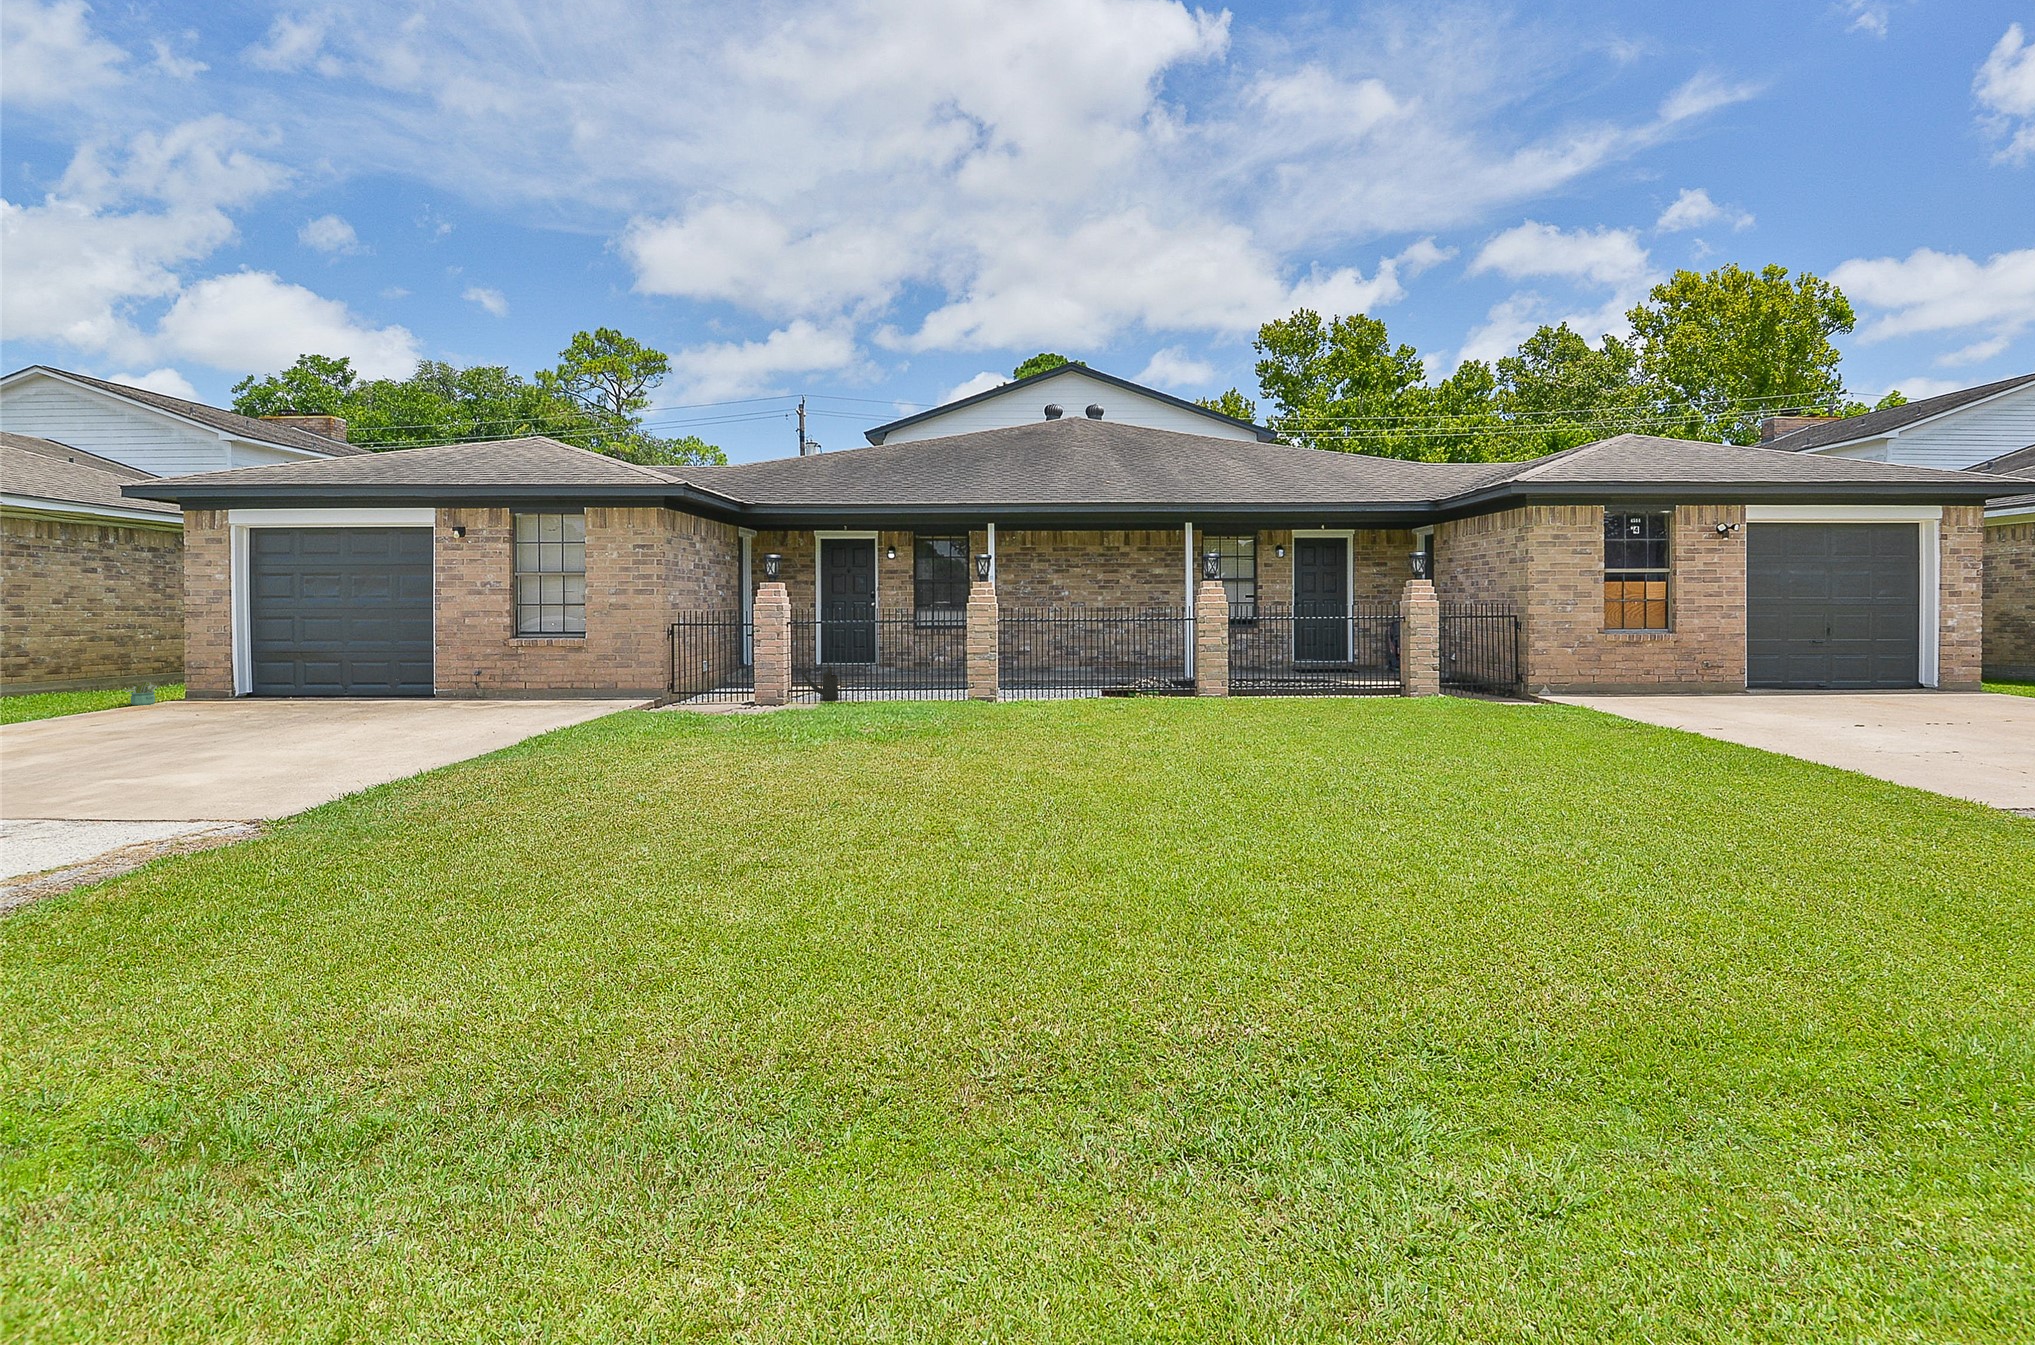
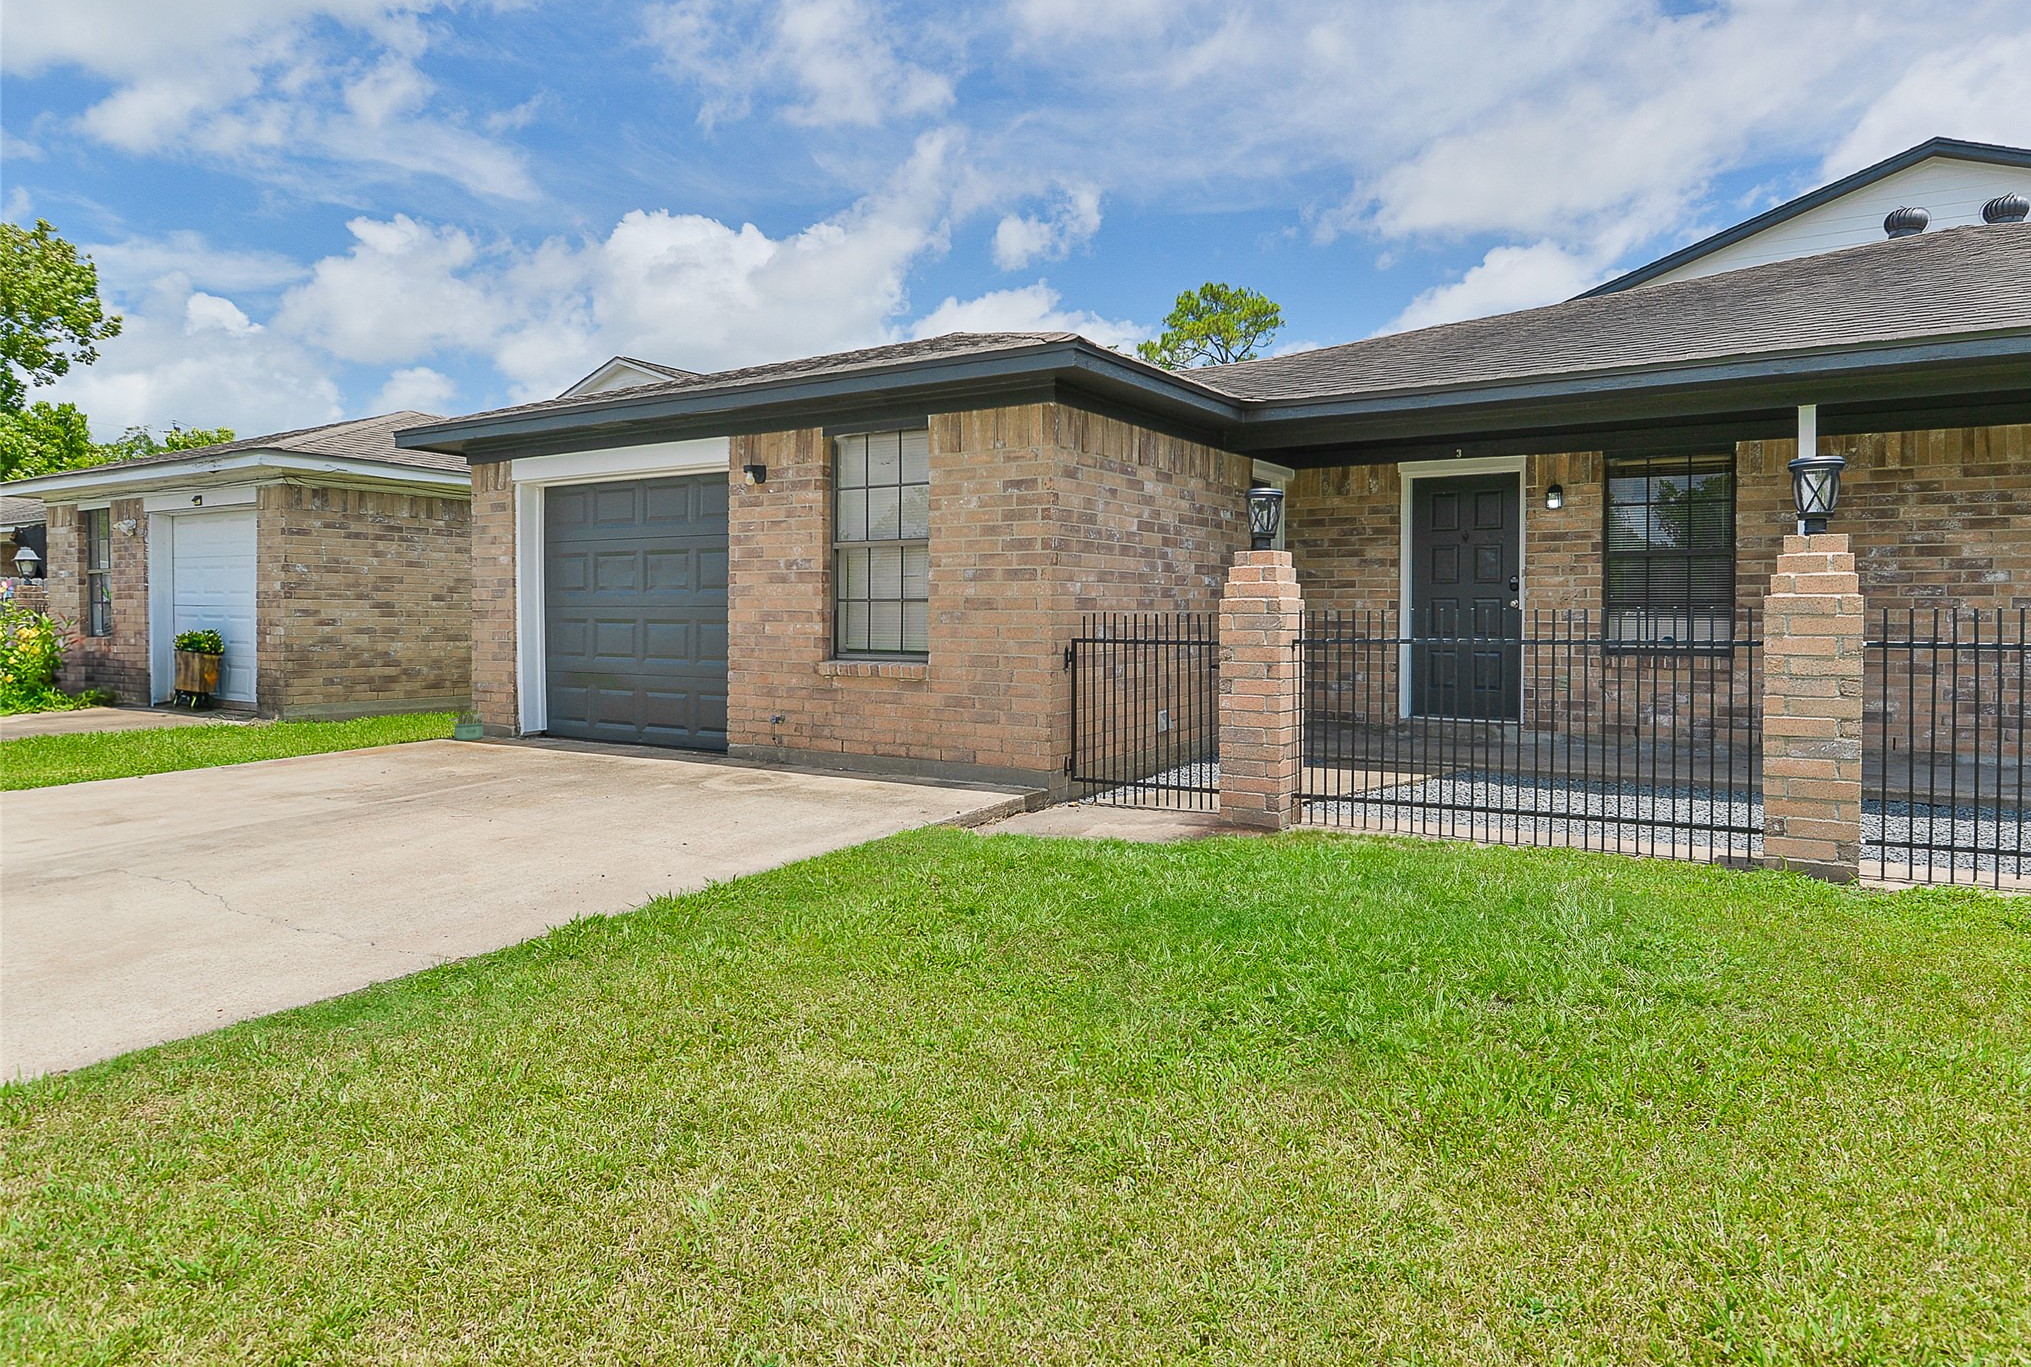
watering can: present [802,666,844,701] -> none [1298,746,1401,833]

